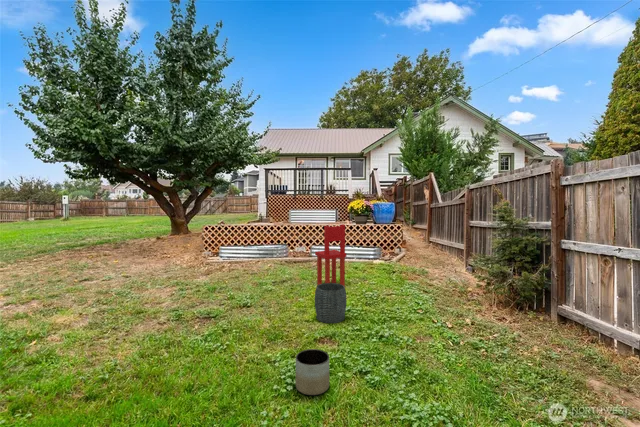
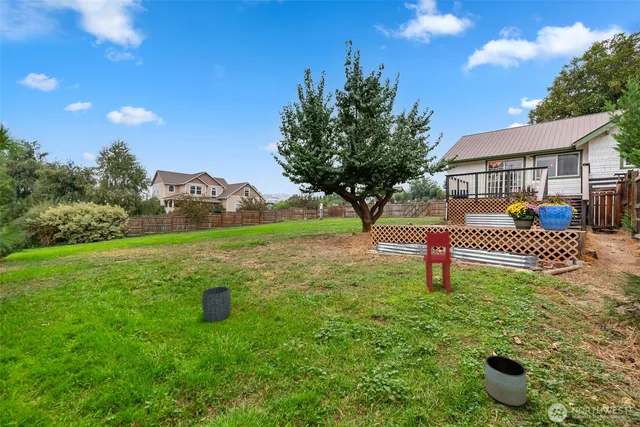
woven basket: present [315,283,346,323] -> present [202,287,231,322]
planter: present [295,349,329,395] -> present [485,355,526,406]

